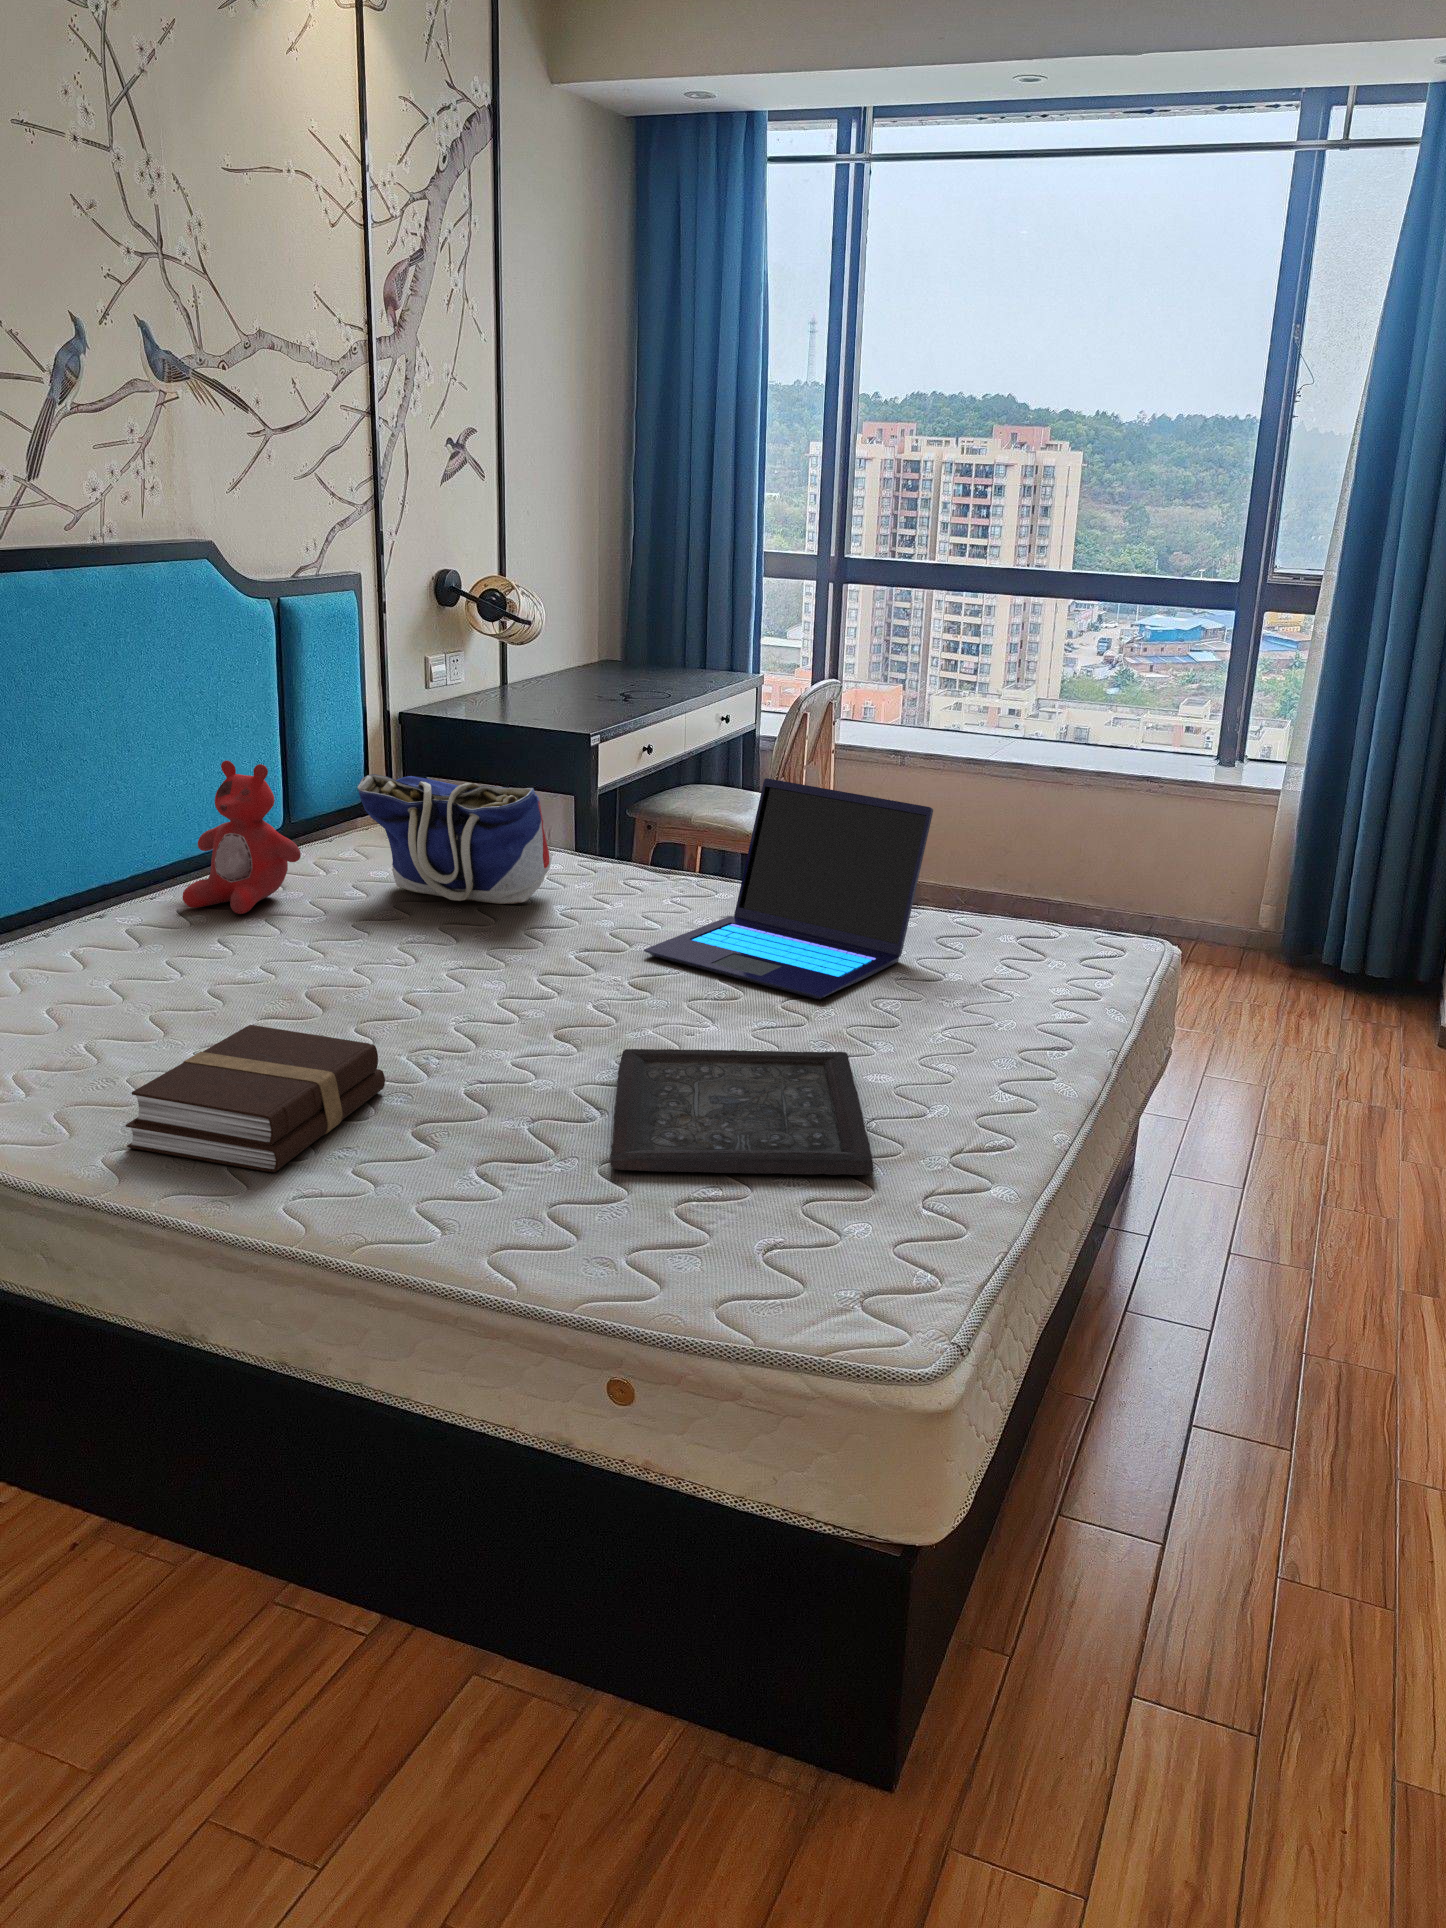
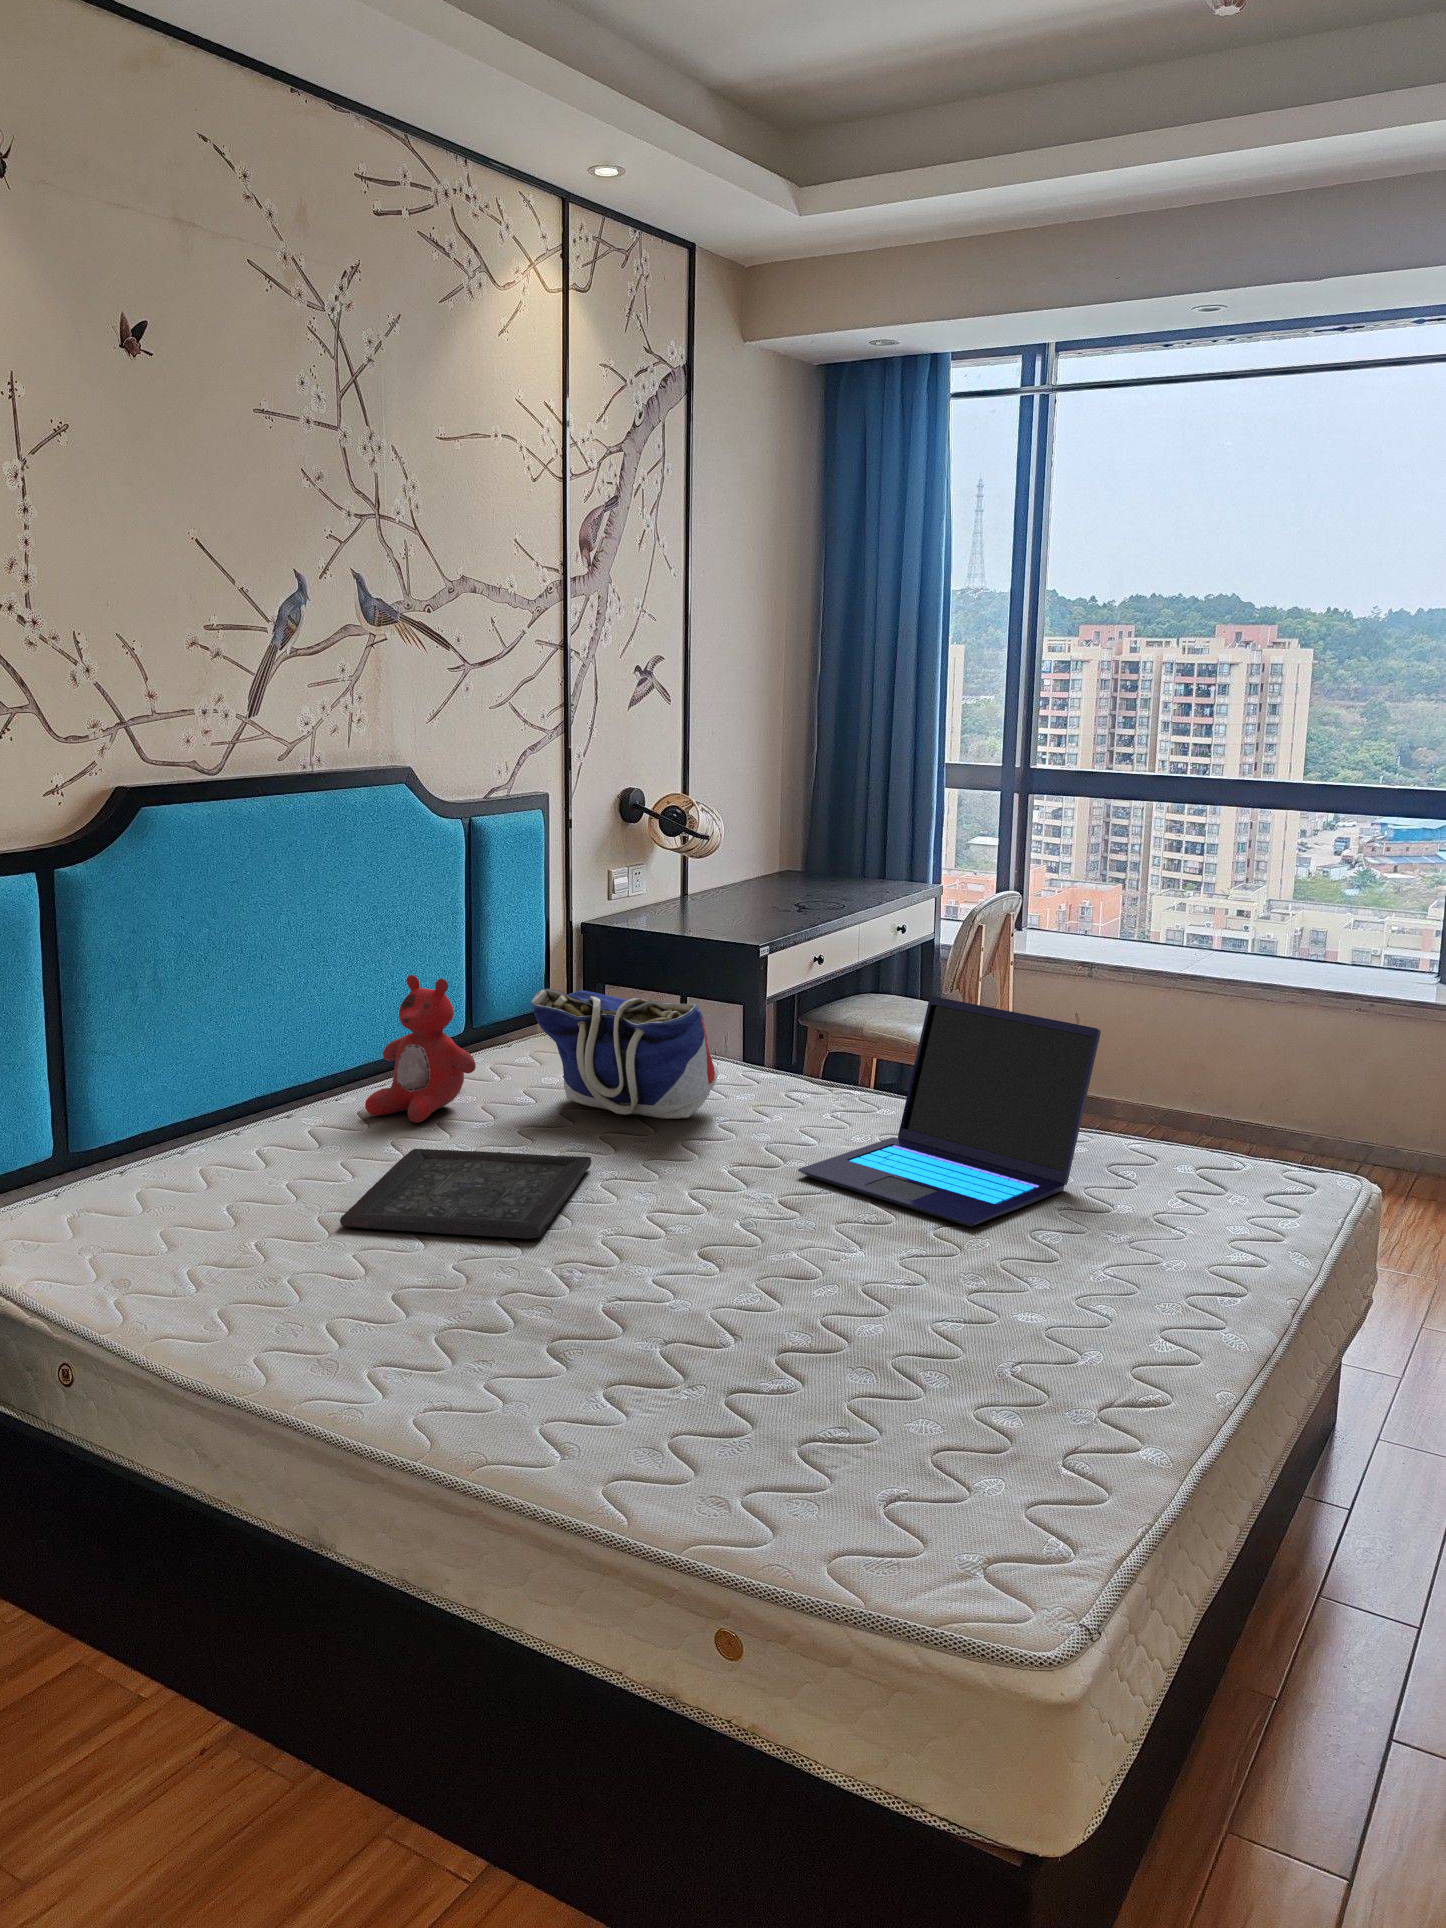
book: present [125,1025,385,1172] -> none [280,1230,522,1371]
tray: present [610,1049,873,1175] -> present [340,1149,591,1239]

